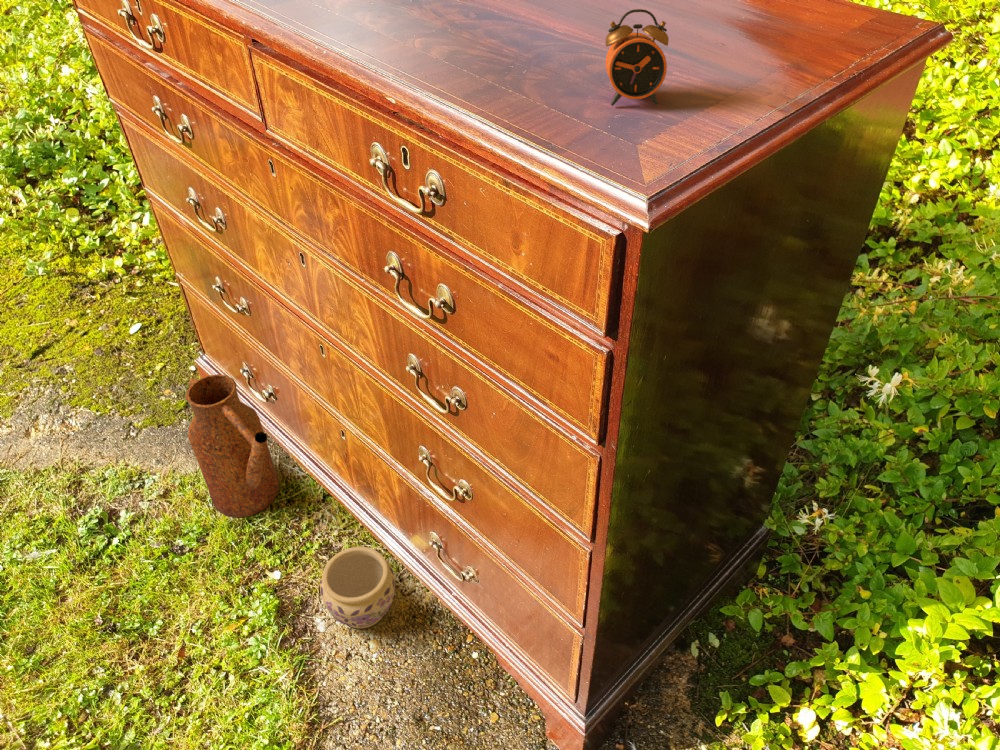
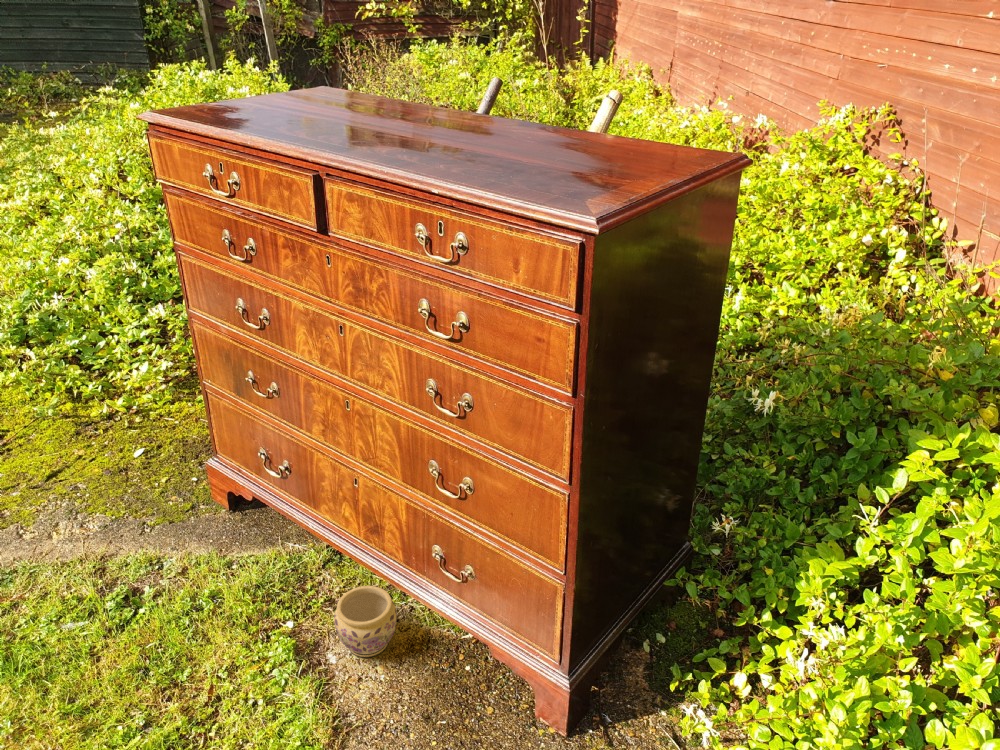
alarm clock: present [605,9,669,106] -> none [558,136,597,193]
watering can: present [186,374,279,518] -> none [212,457,289,586]

